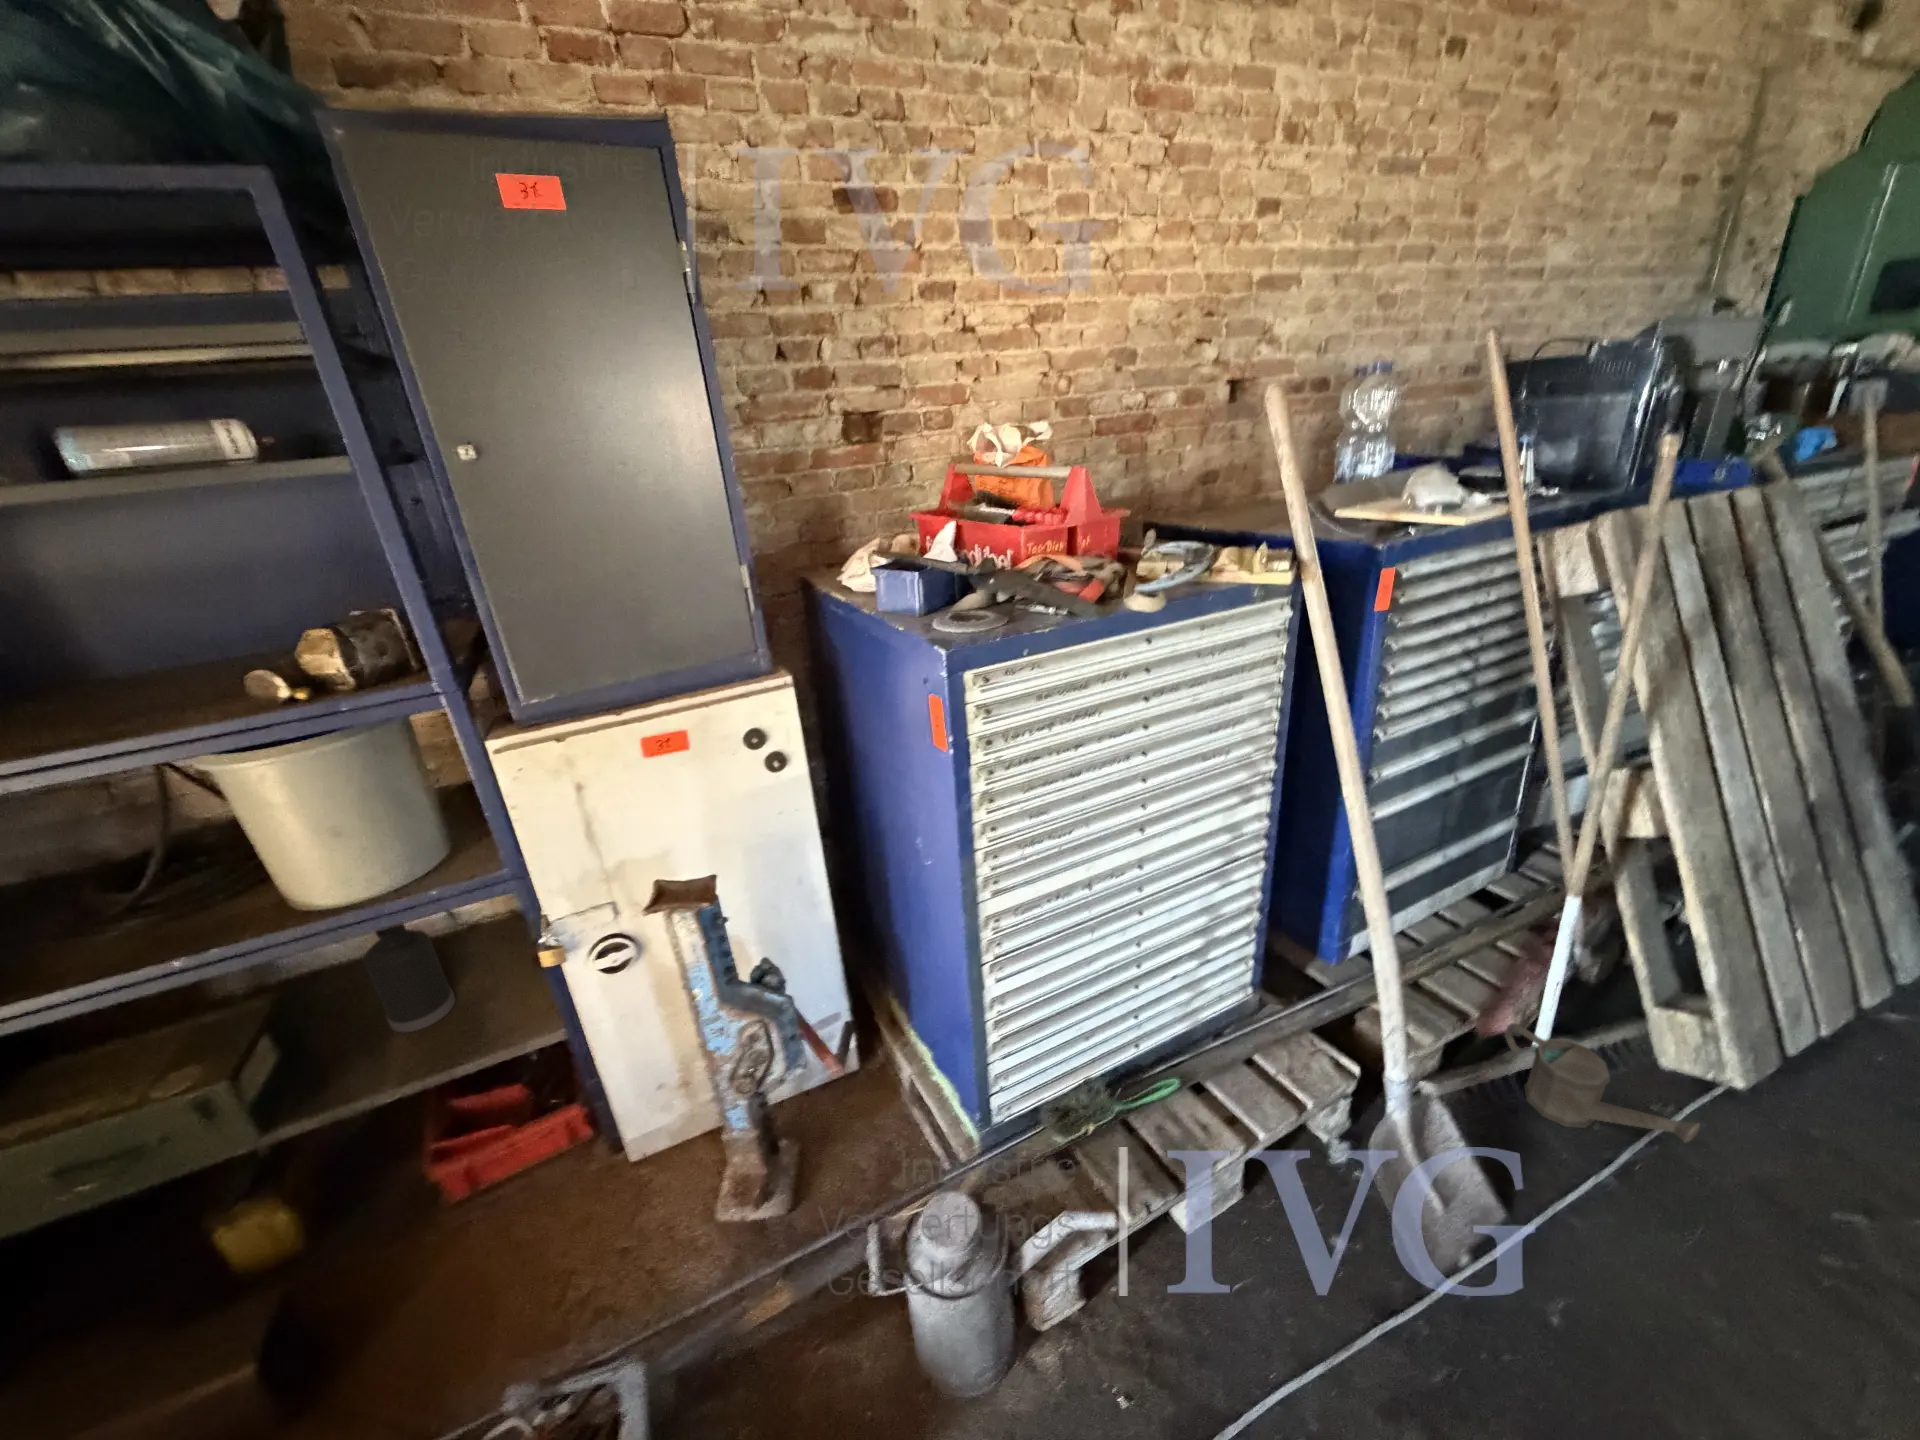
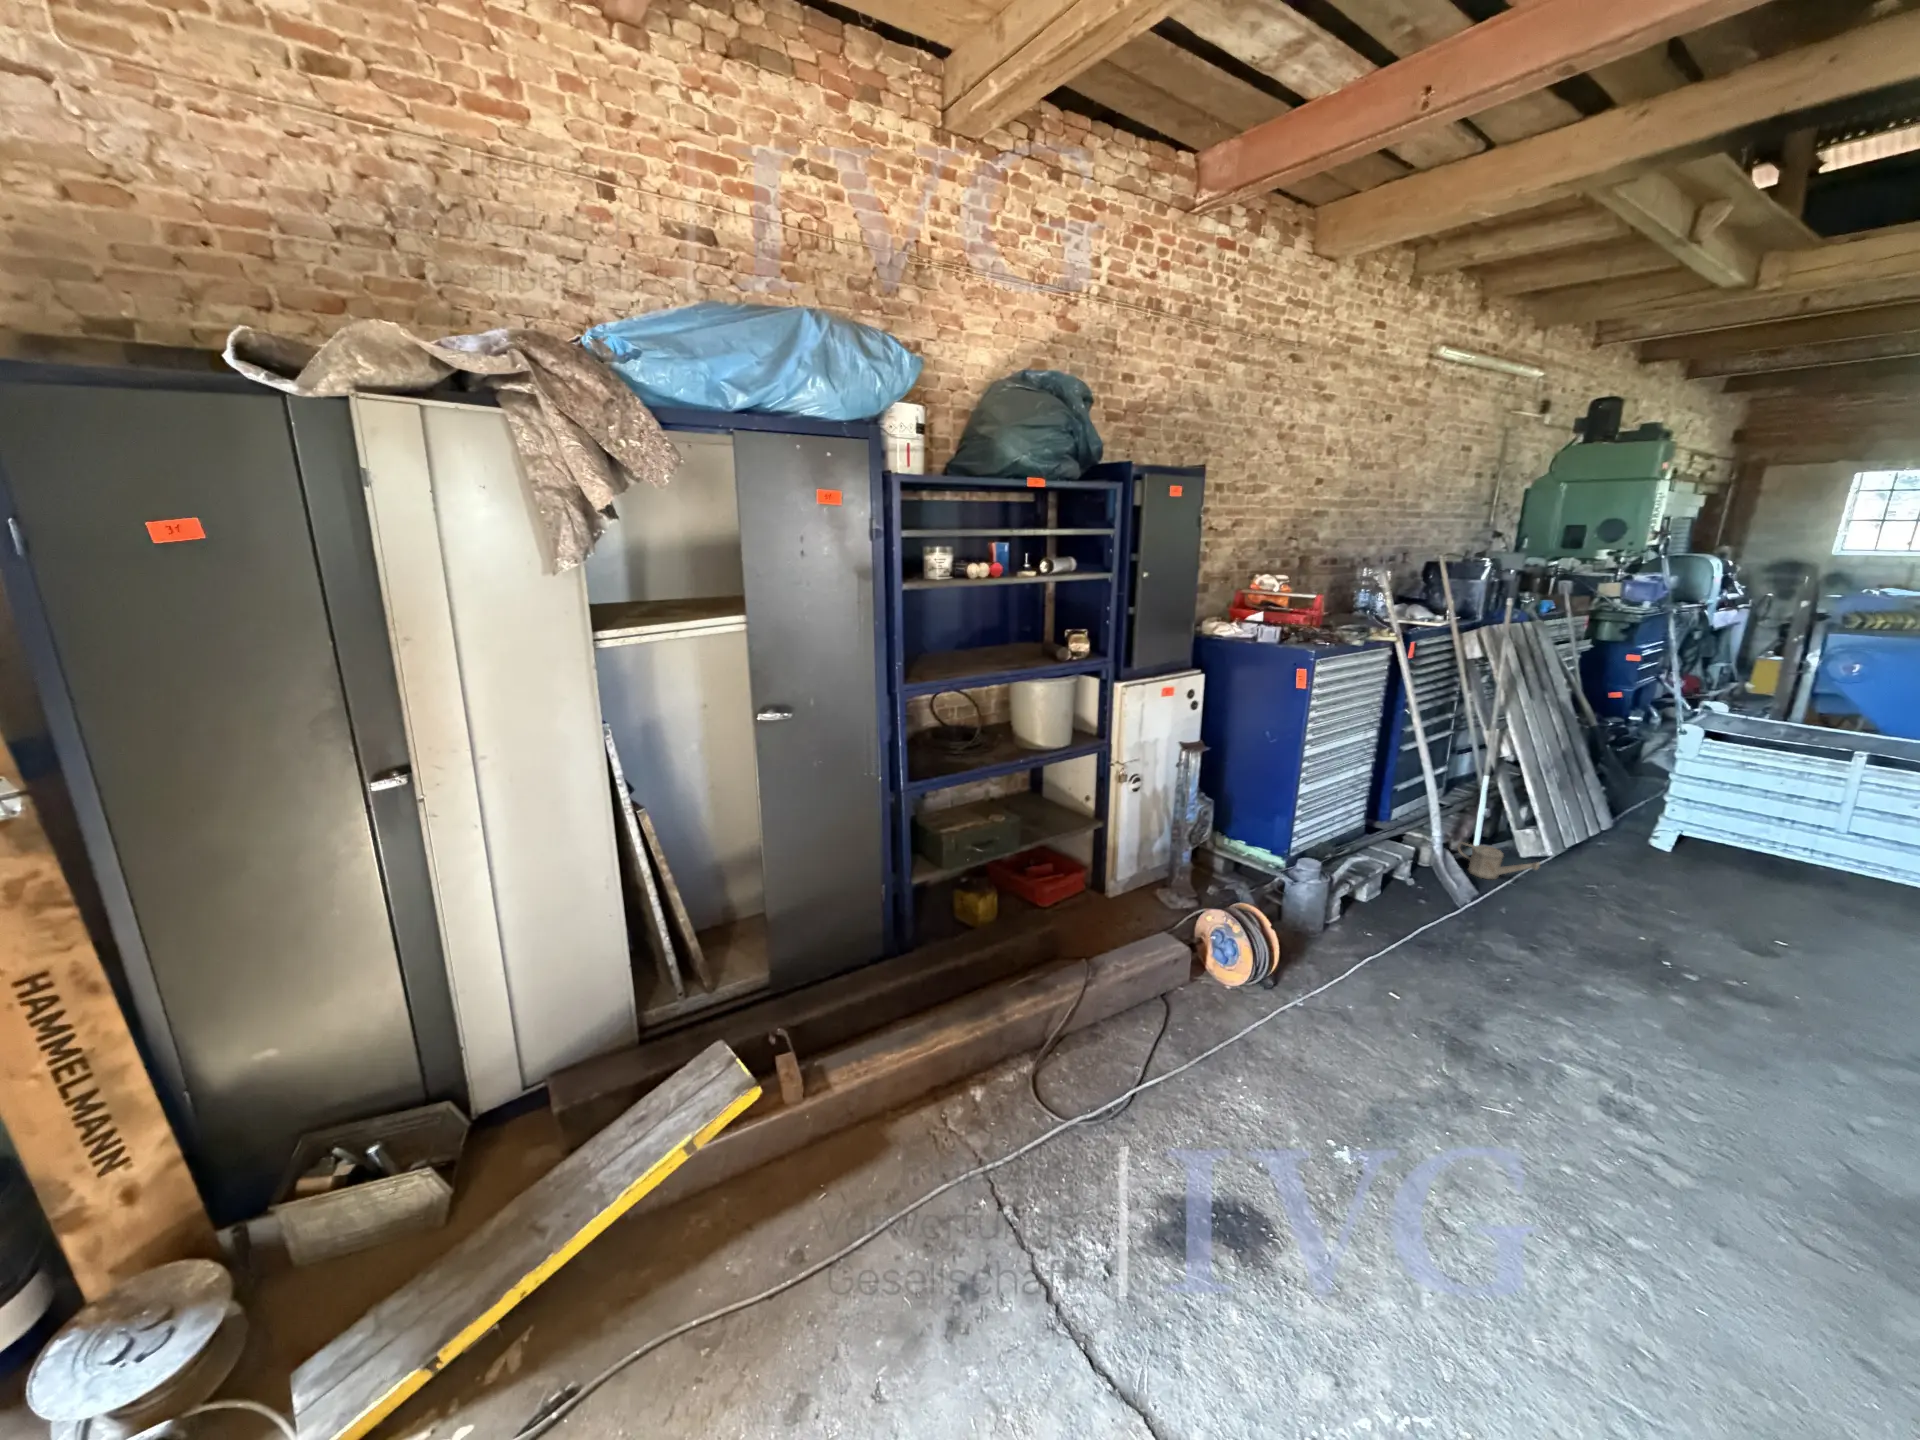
spray bottle: present [363,923,456,1032] -> none [1012,754,1044,819]

